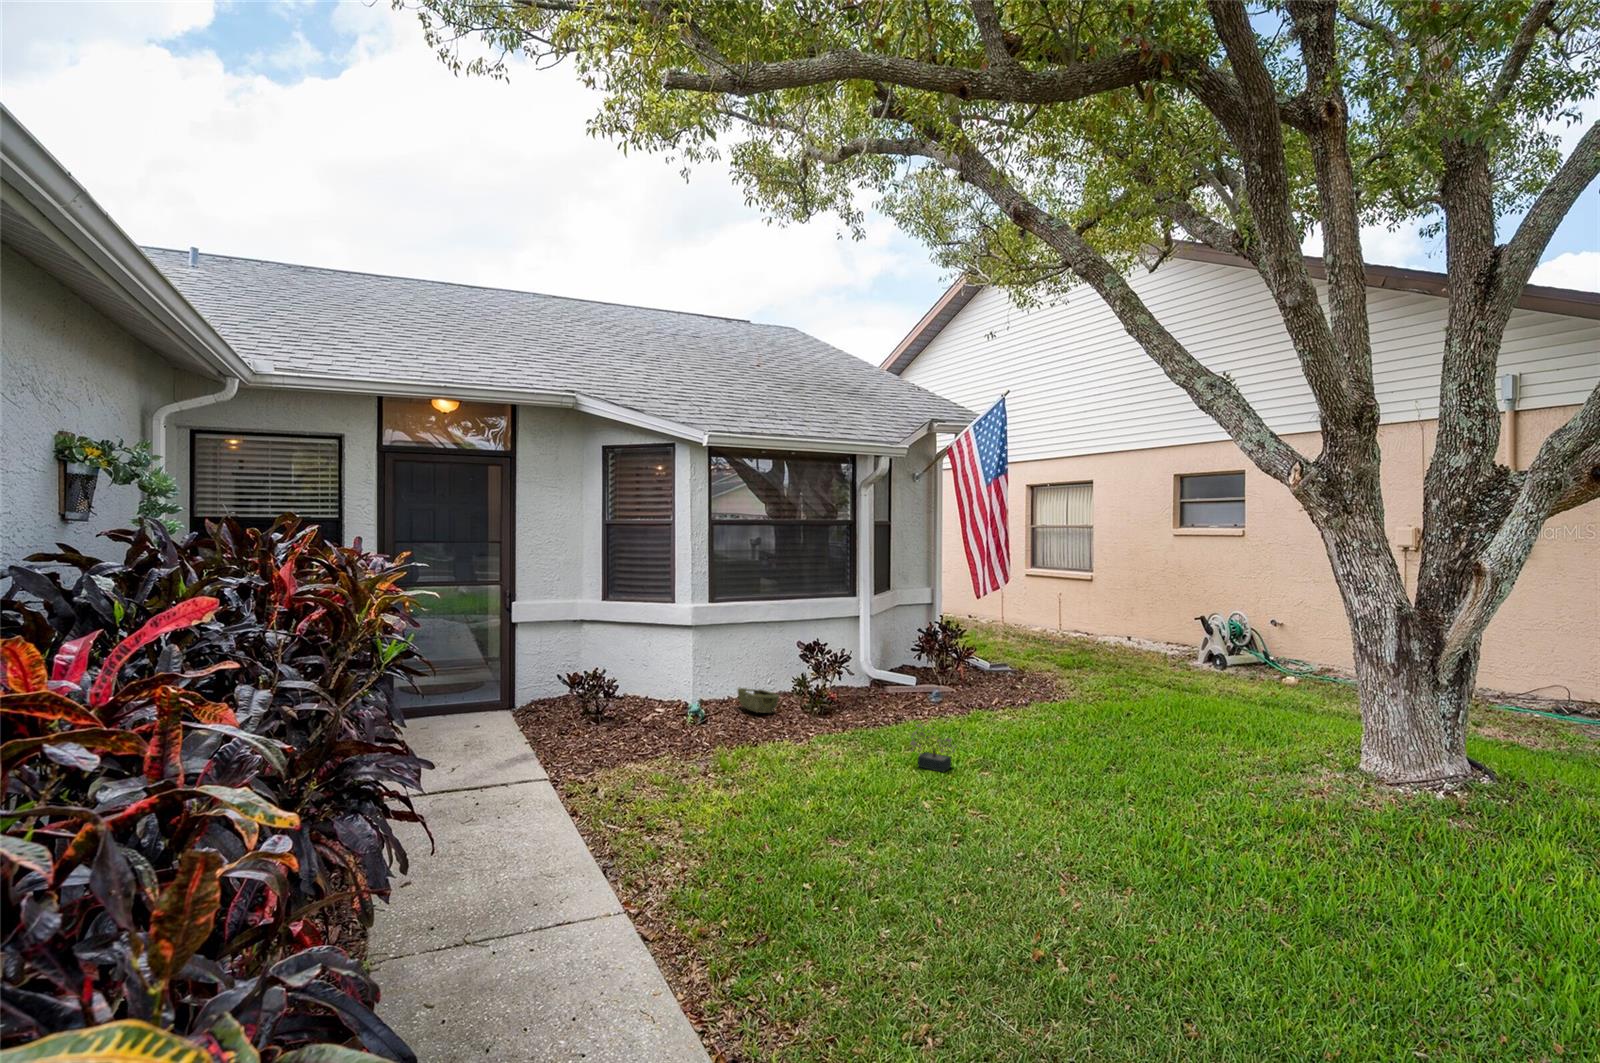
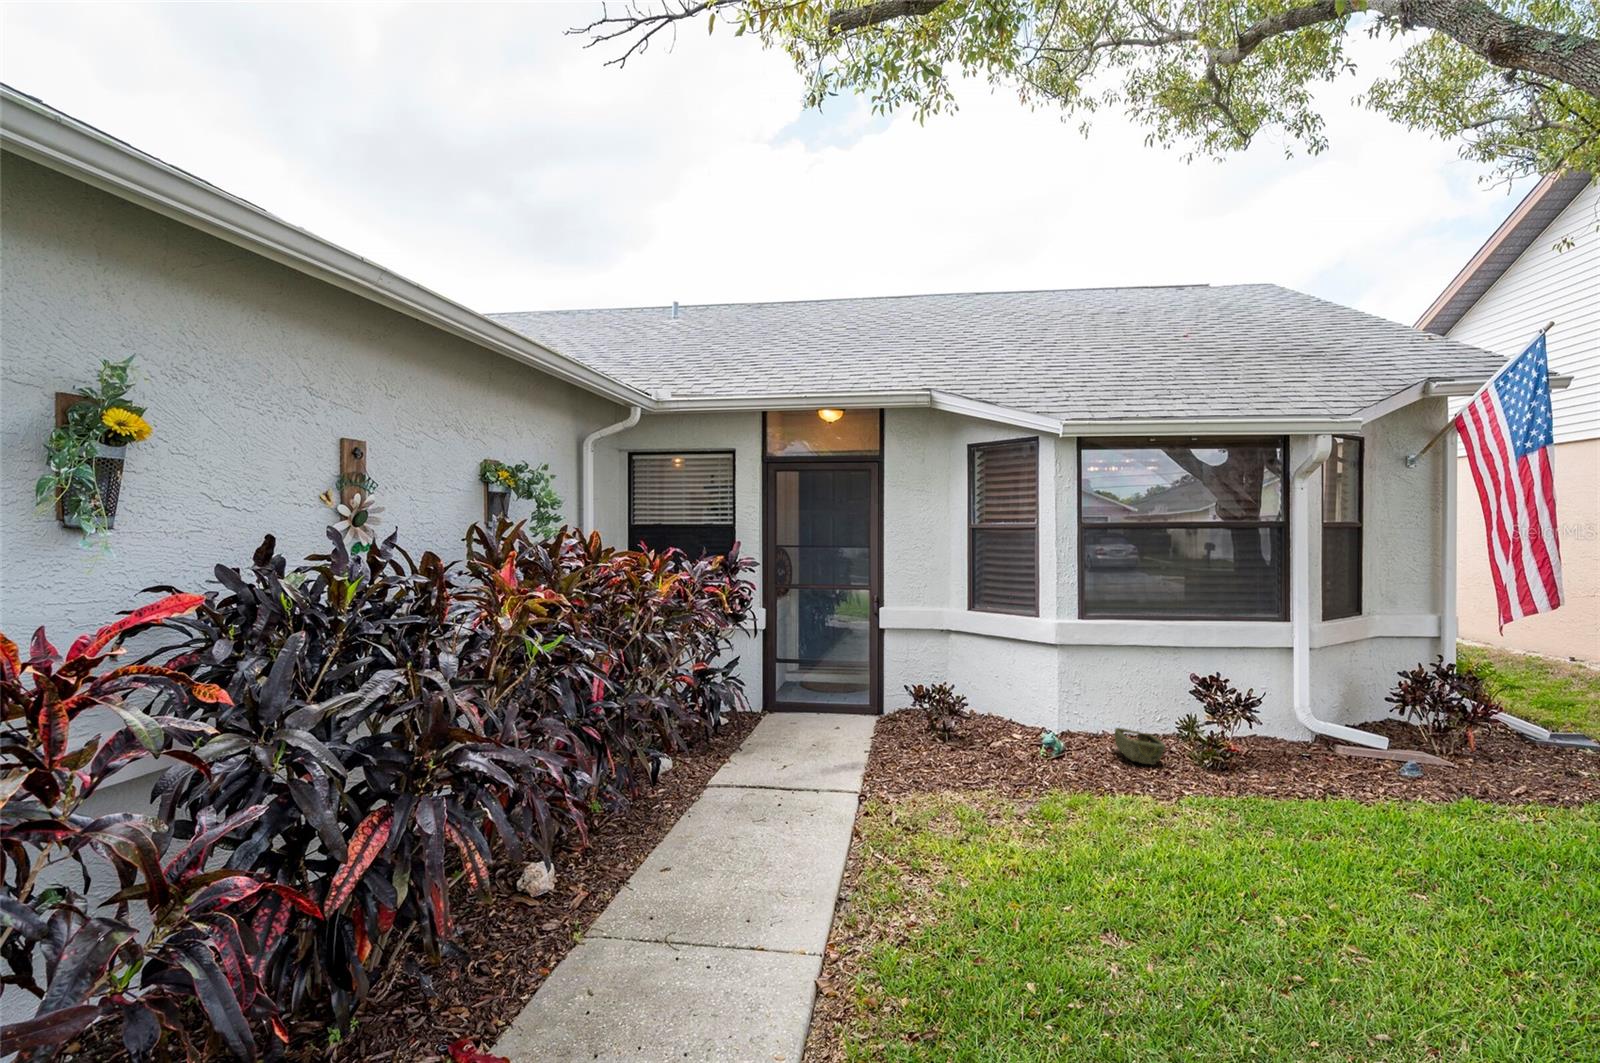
decorative plant: present [911,725,954,772] -> none [1305,822,1391,903]

